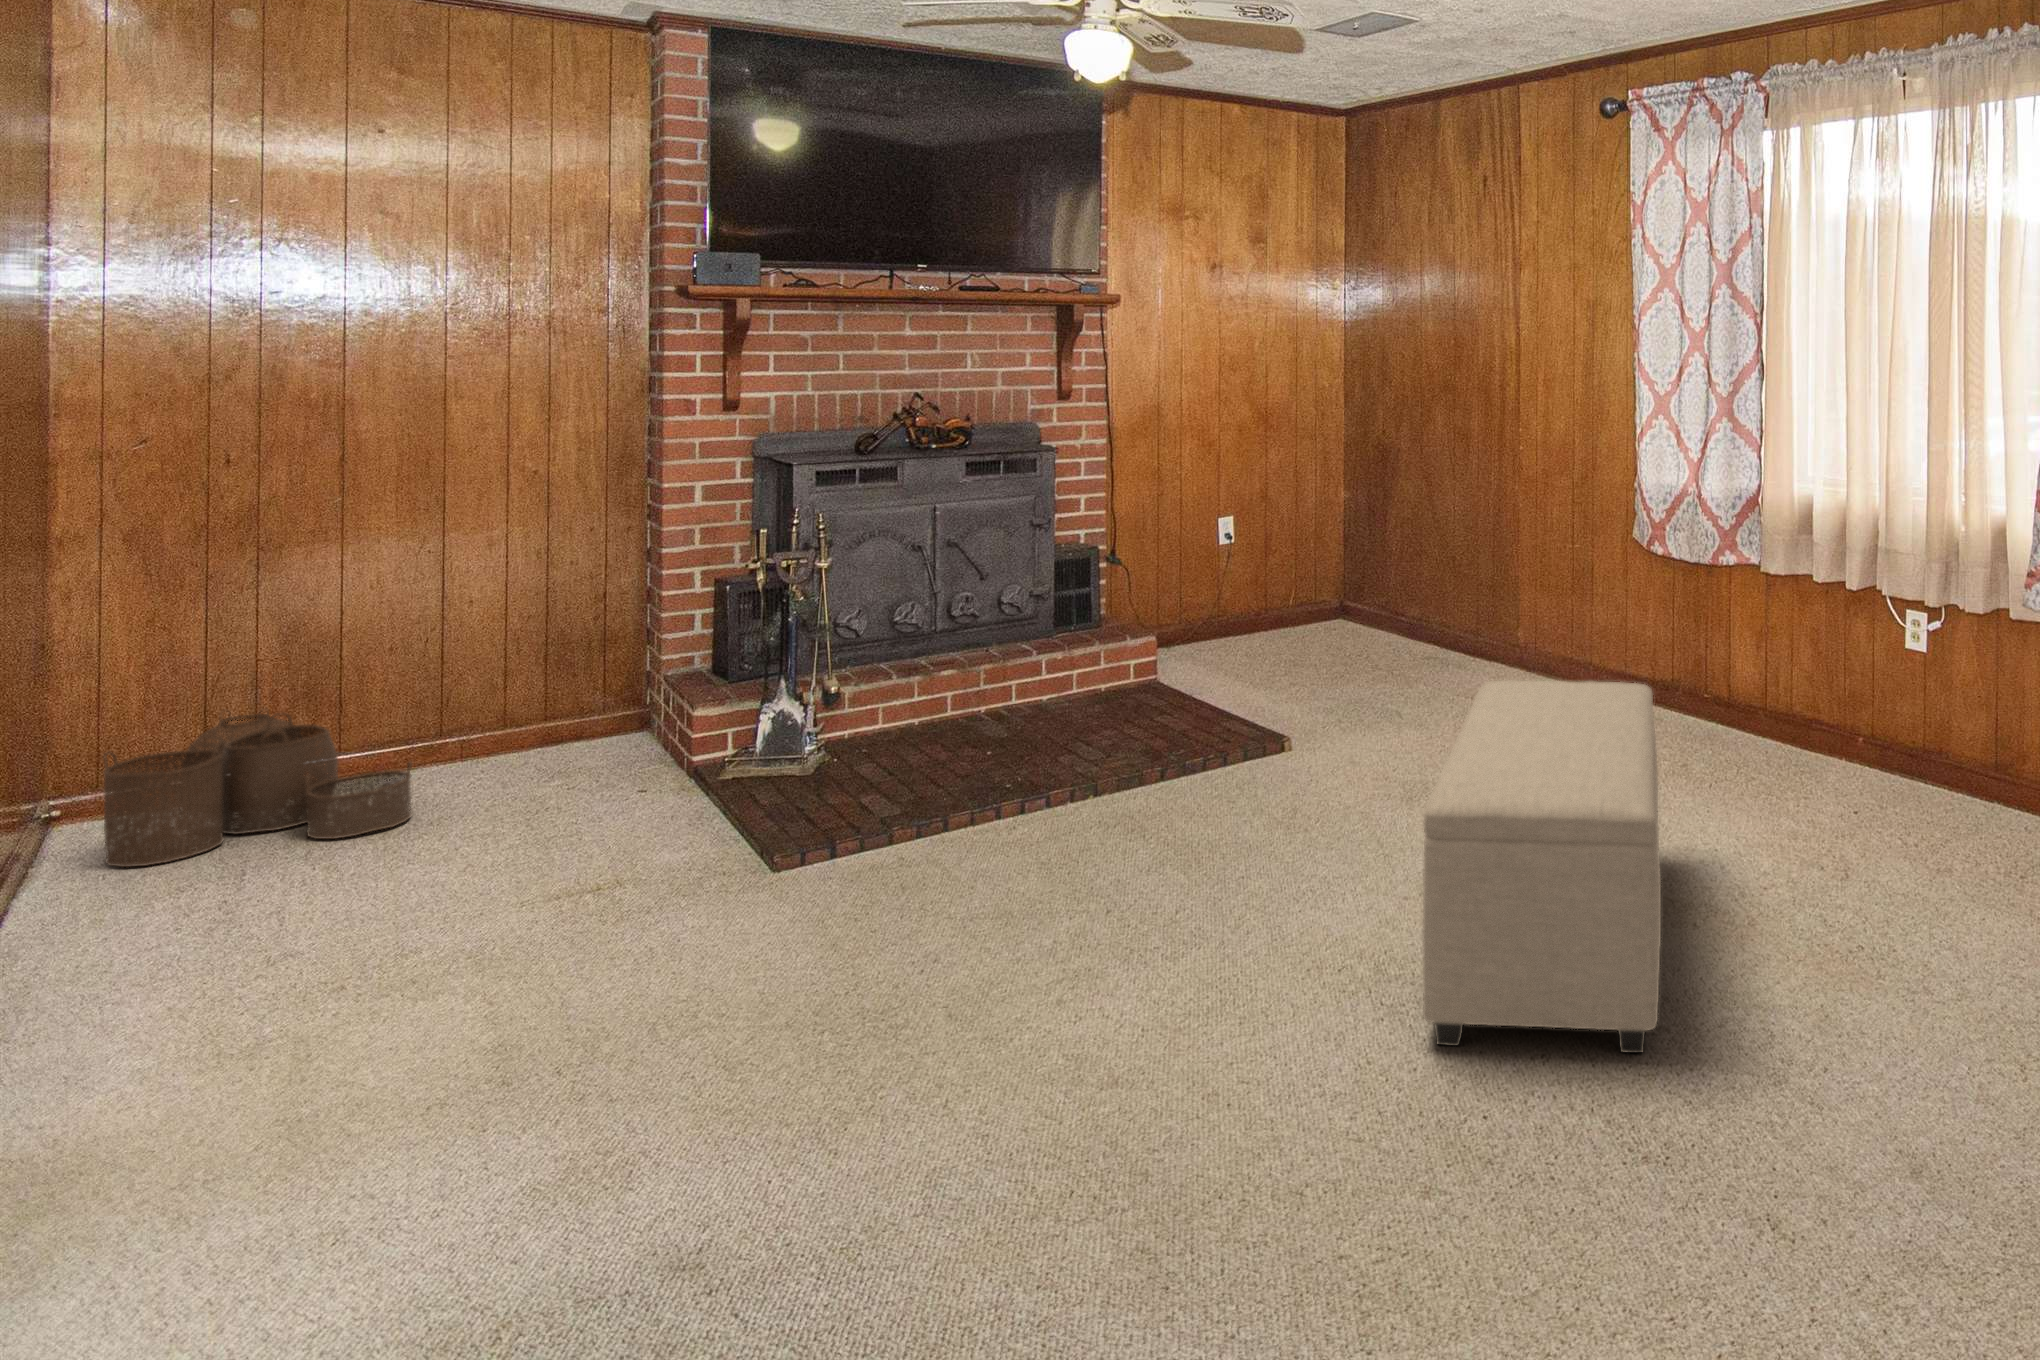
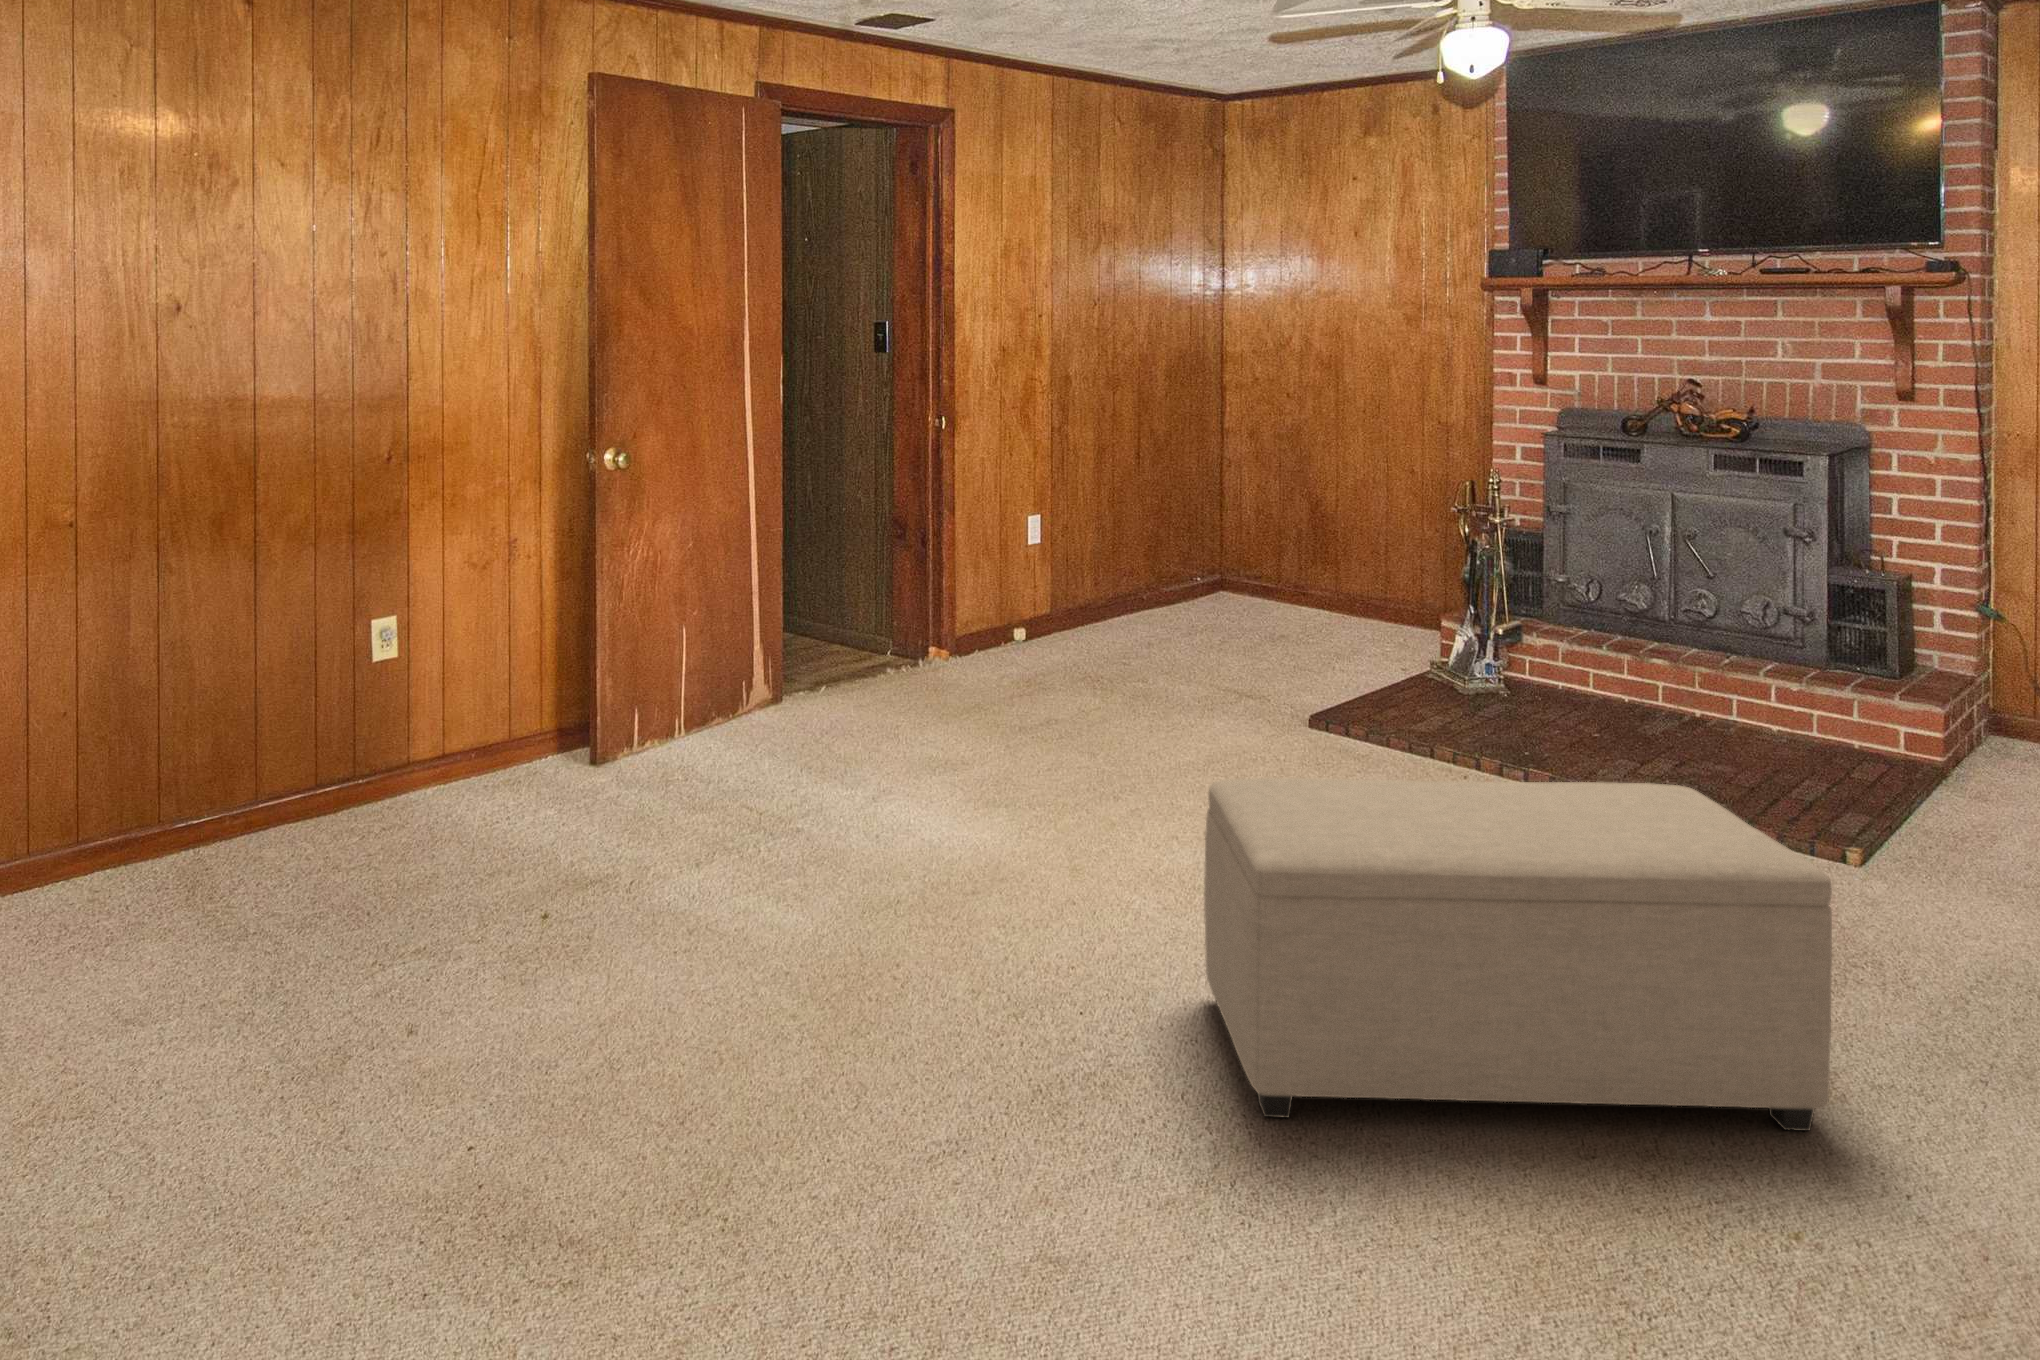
woven basket: present [103,712,412,867] -> none [1181,548,1312,638]

